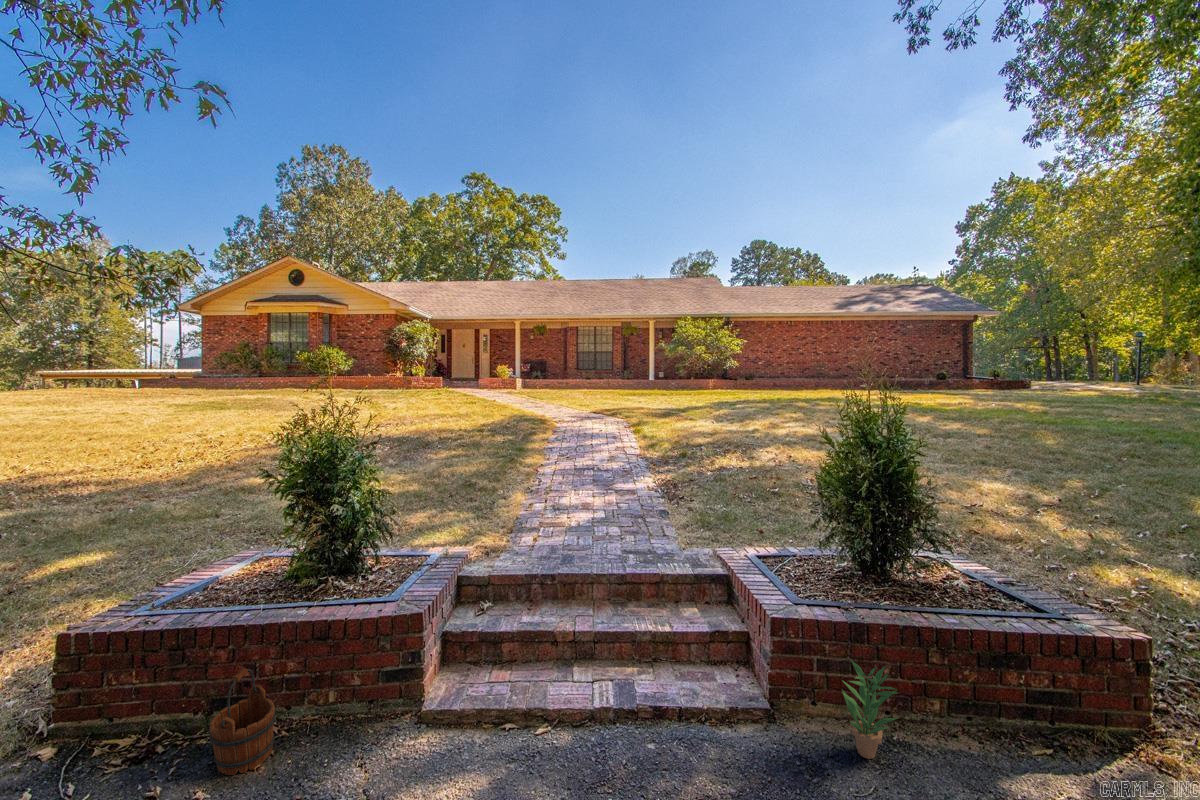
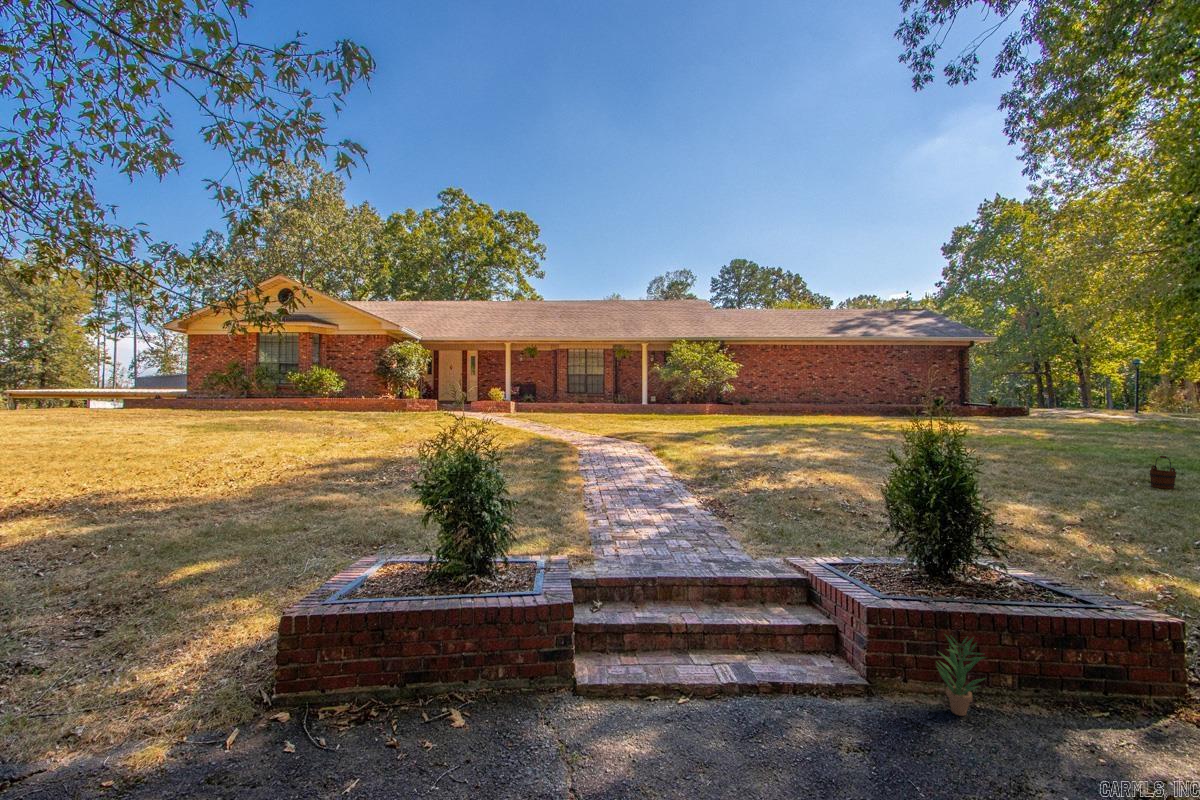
wooden bucket: present [209,668,275,775] -> present [1150,456,1176,489]

